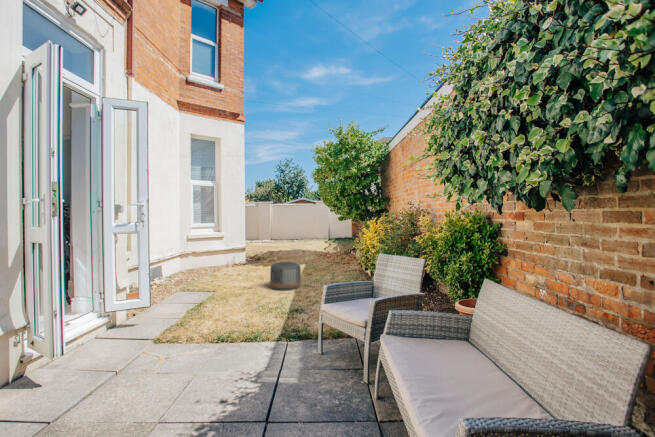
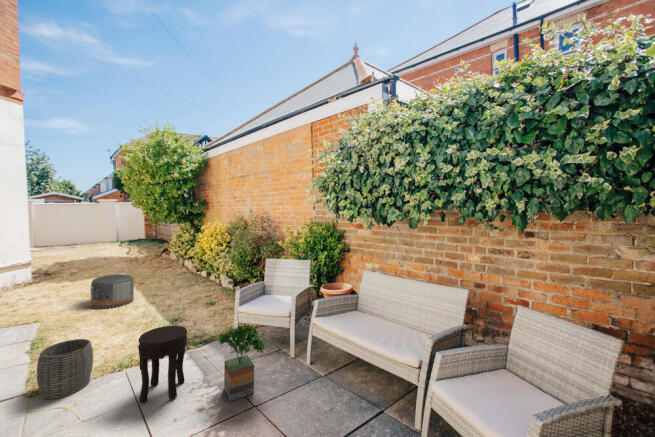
woven basket: none [196,304,230,345] -> present [37,339,93,399]
side table: none [237,306,277,375] -> present [138,326,187,403]
potted tree: none [288,319,335,399] -> present [218,324,265,401]

